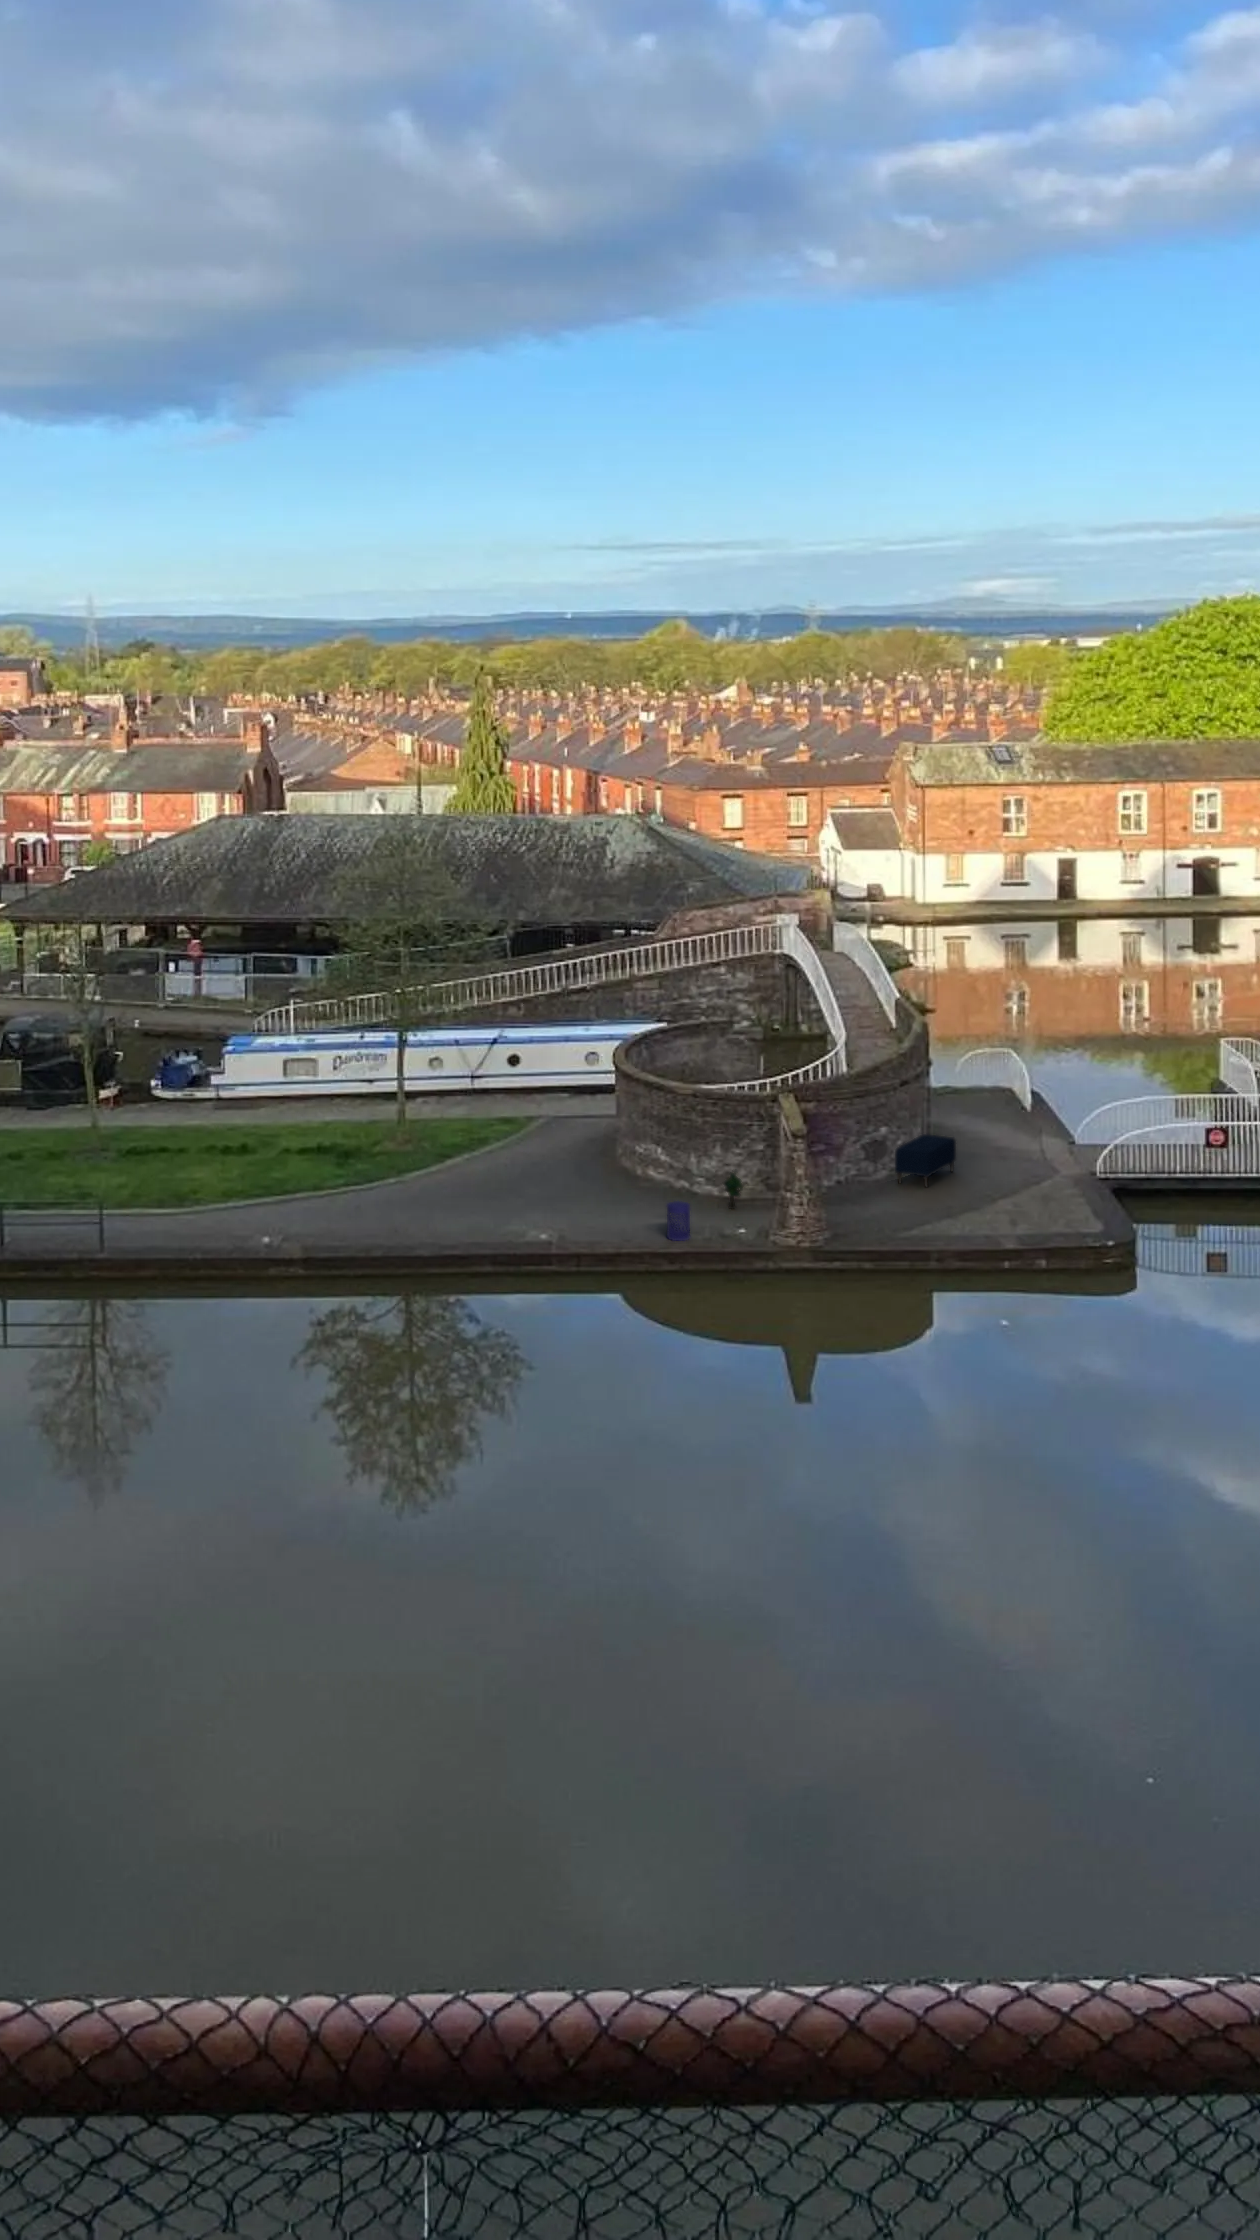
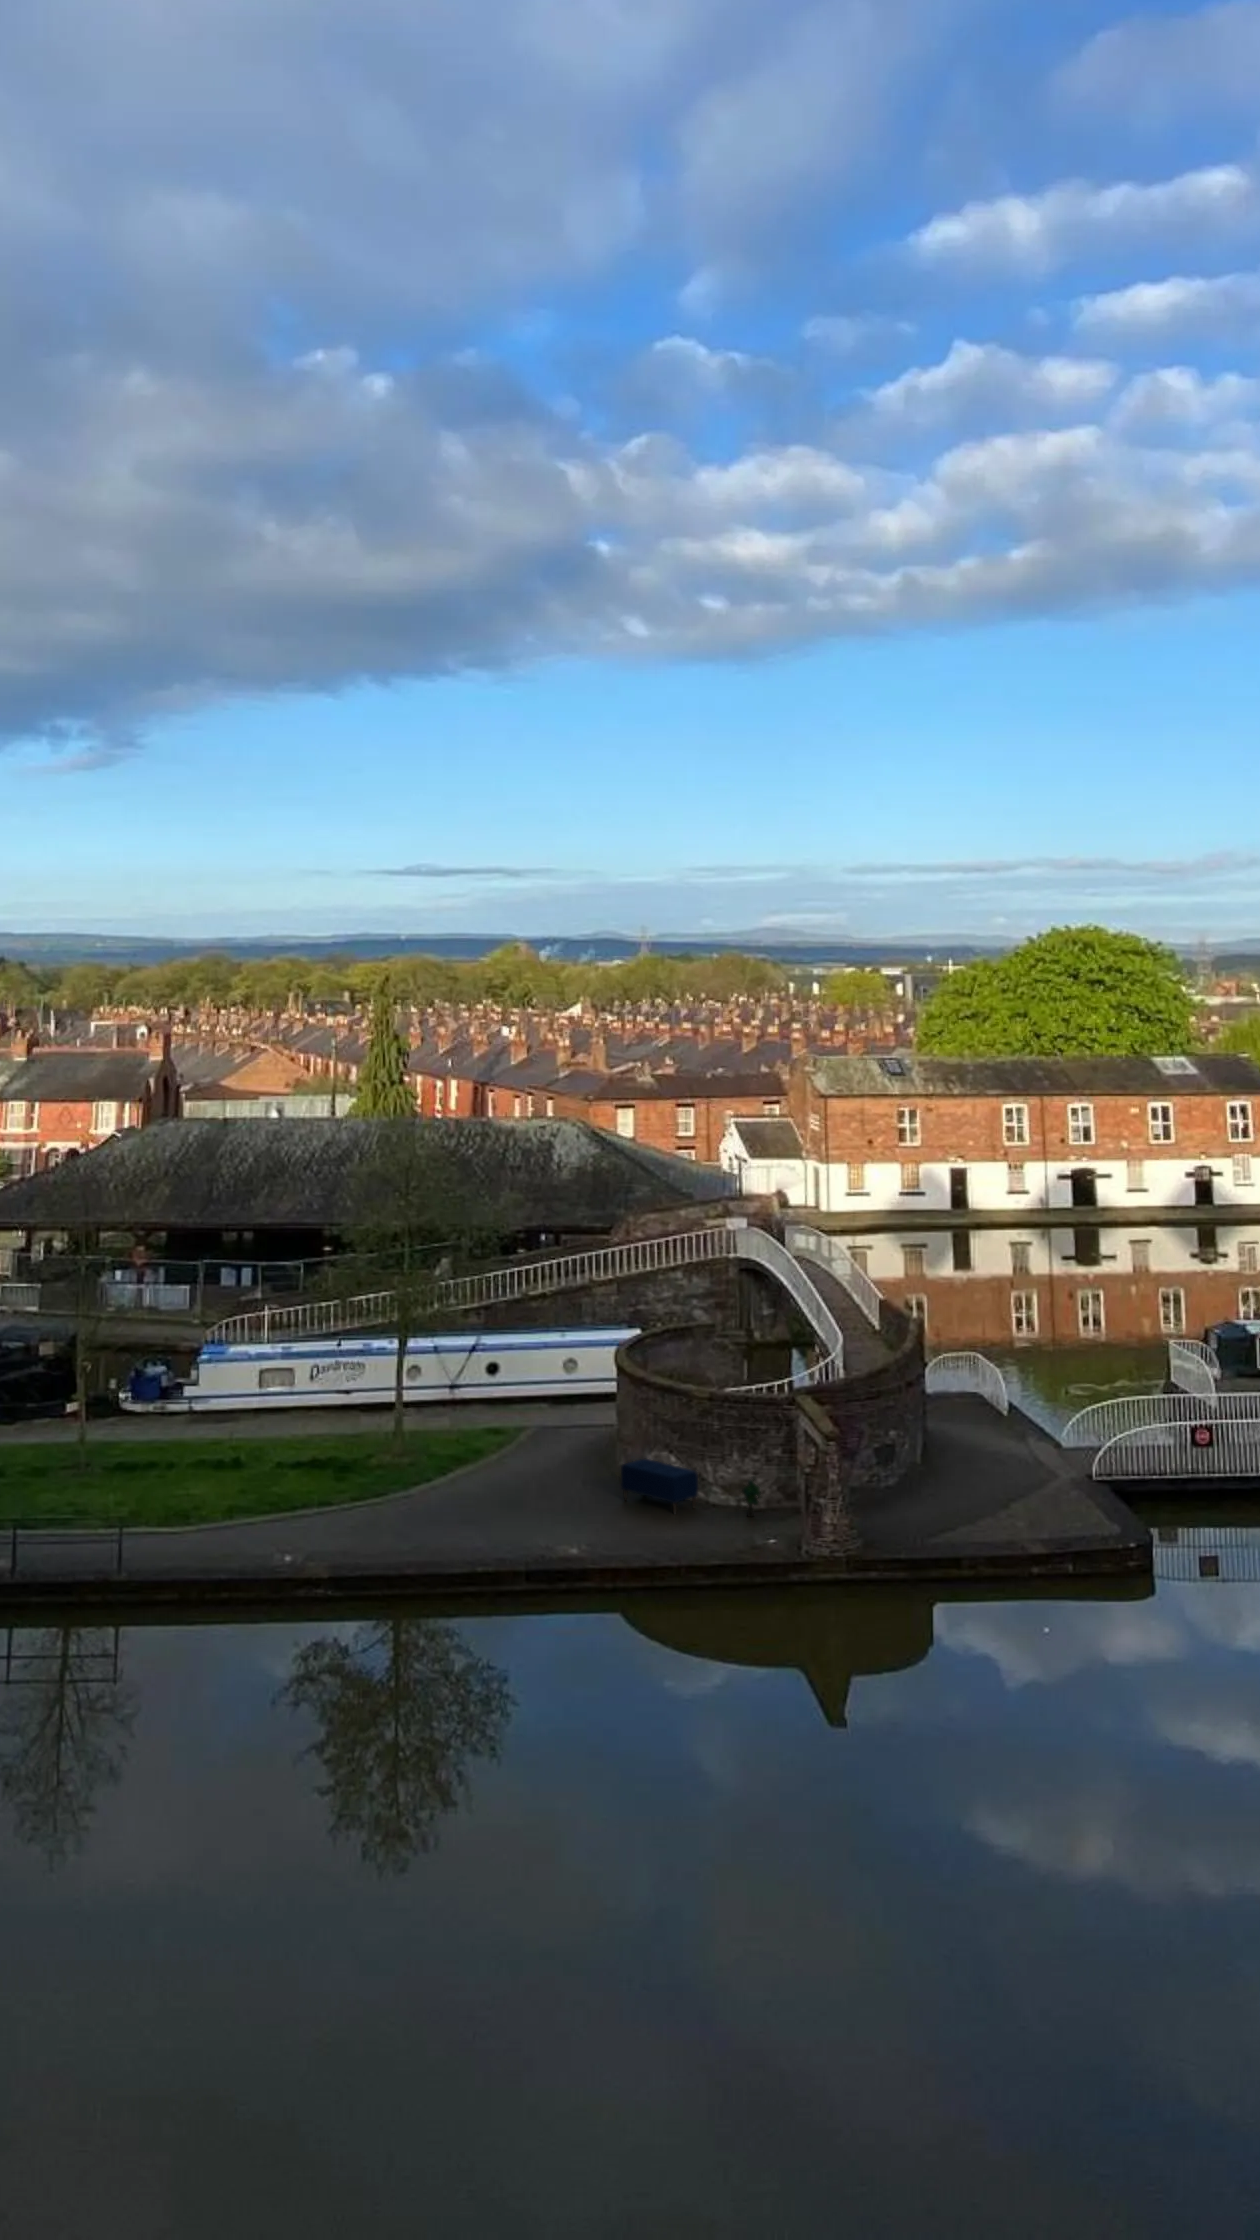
bench: present [895,1134,956,1186] -> present [621,1459,698,1513]
waste bin: present [667,1201,690,1241] -> none [697,1510,720,1551]

